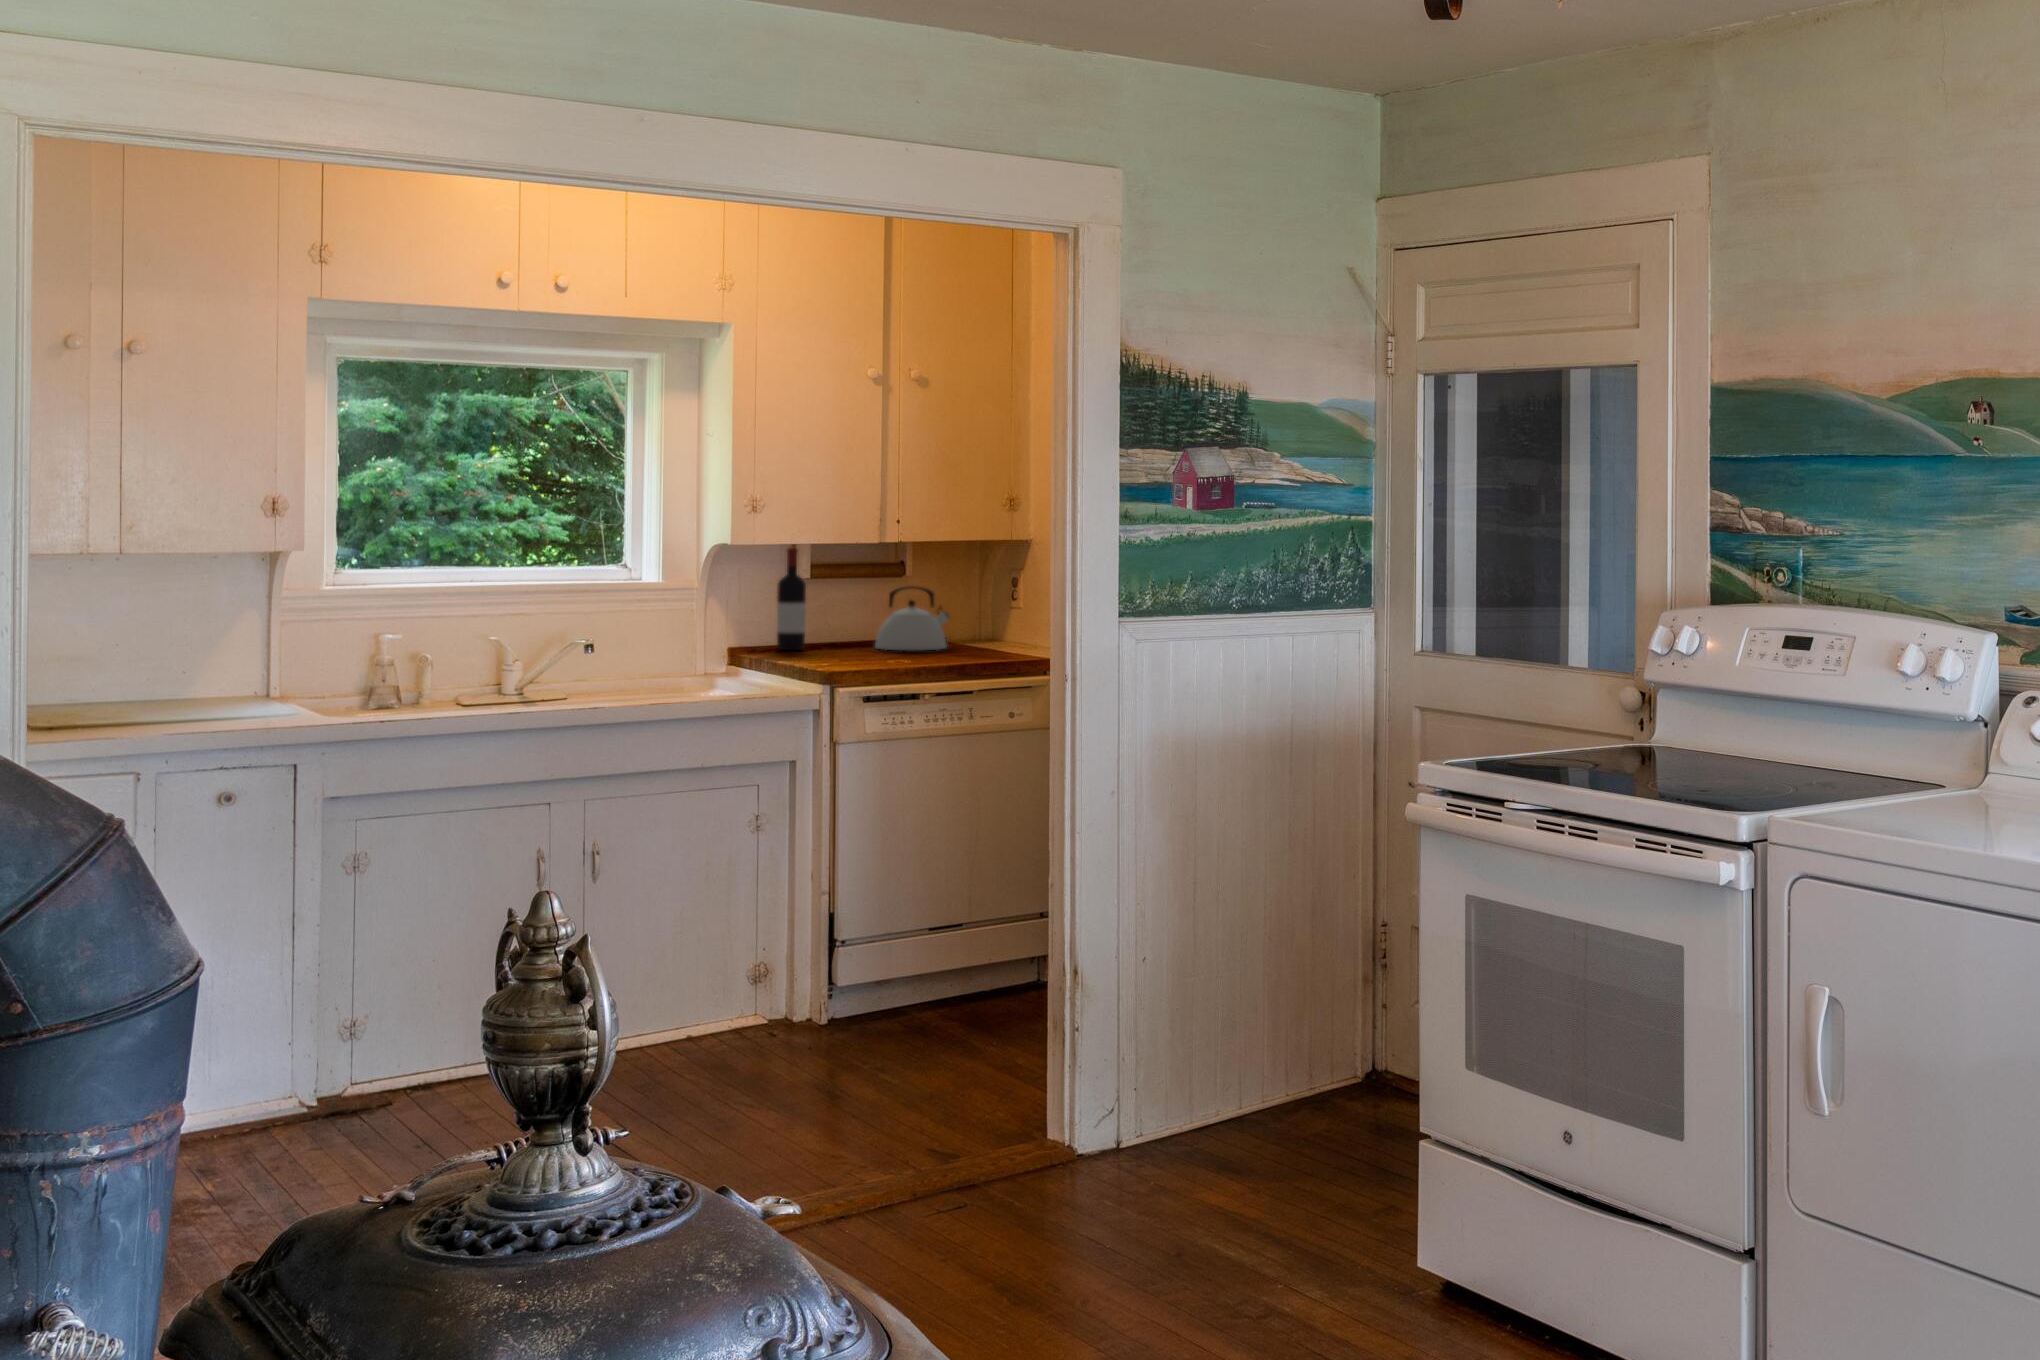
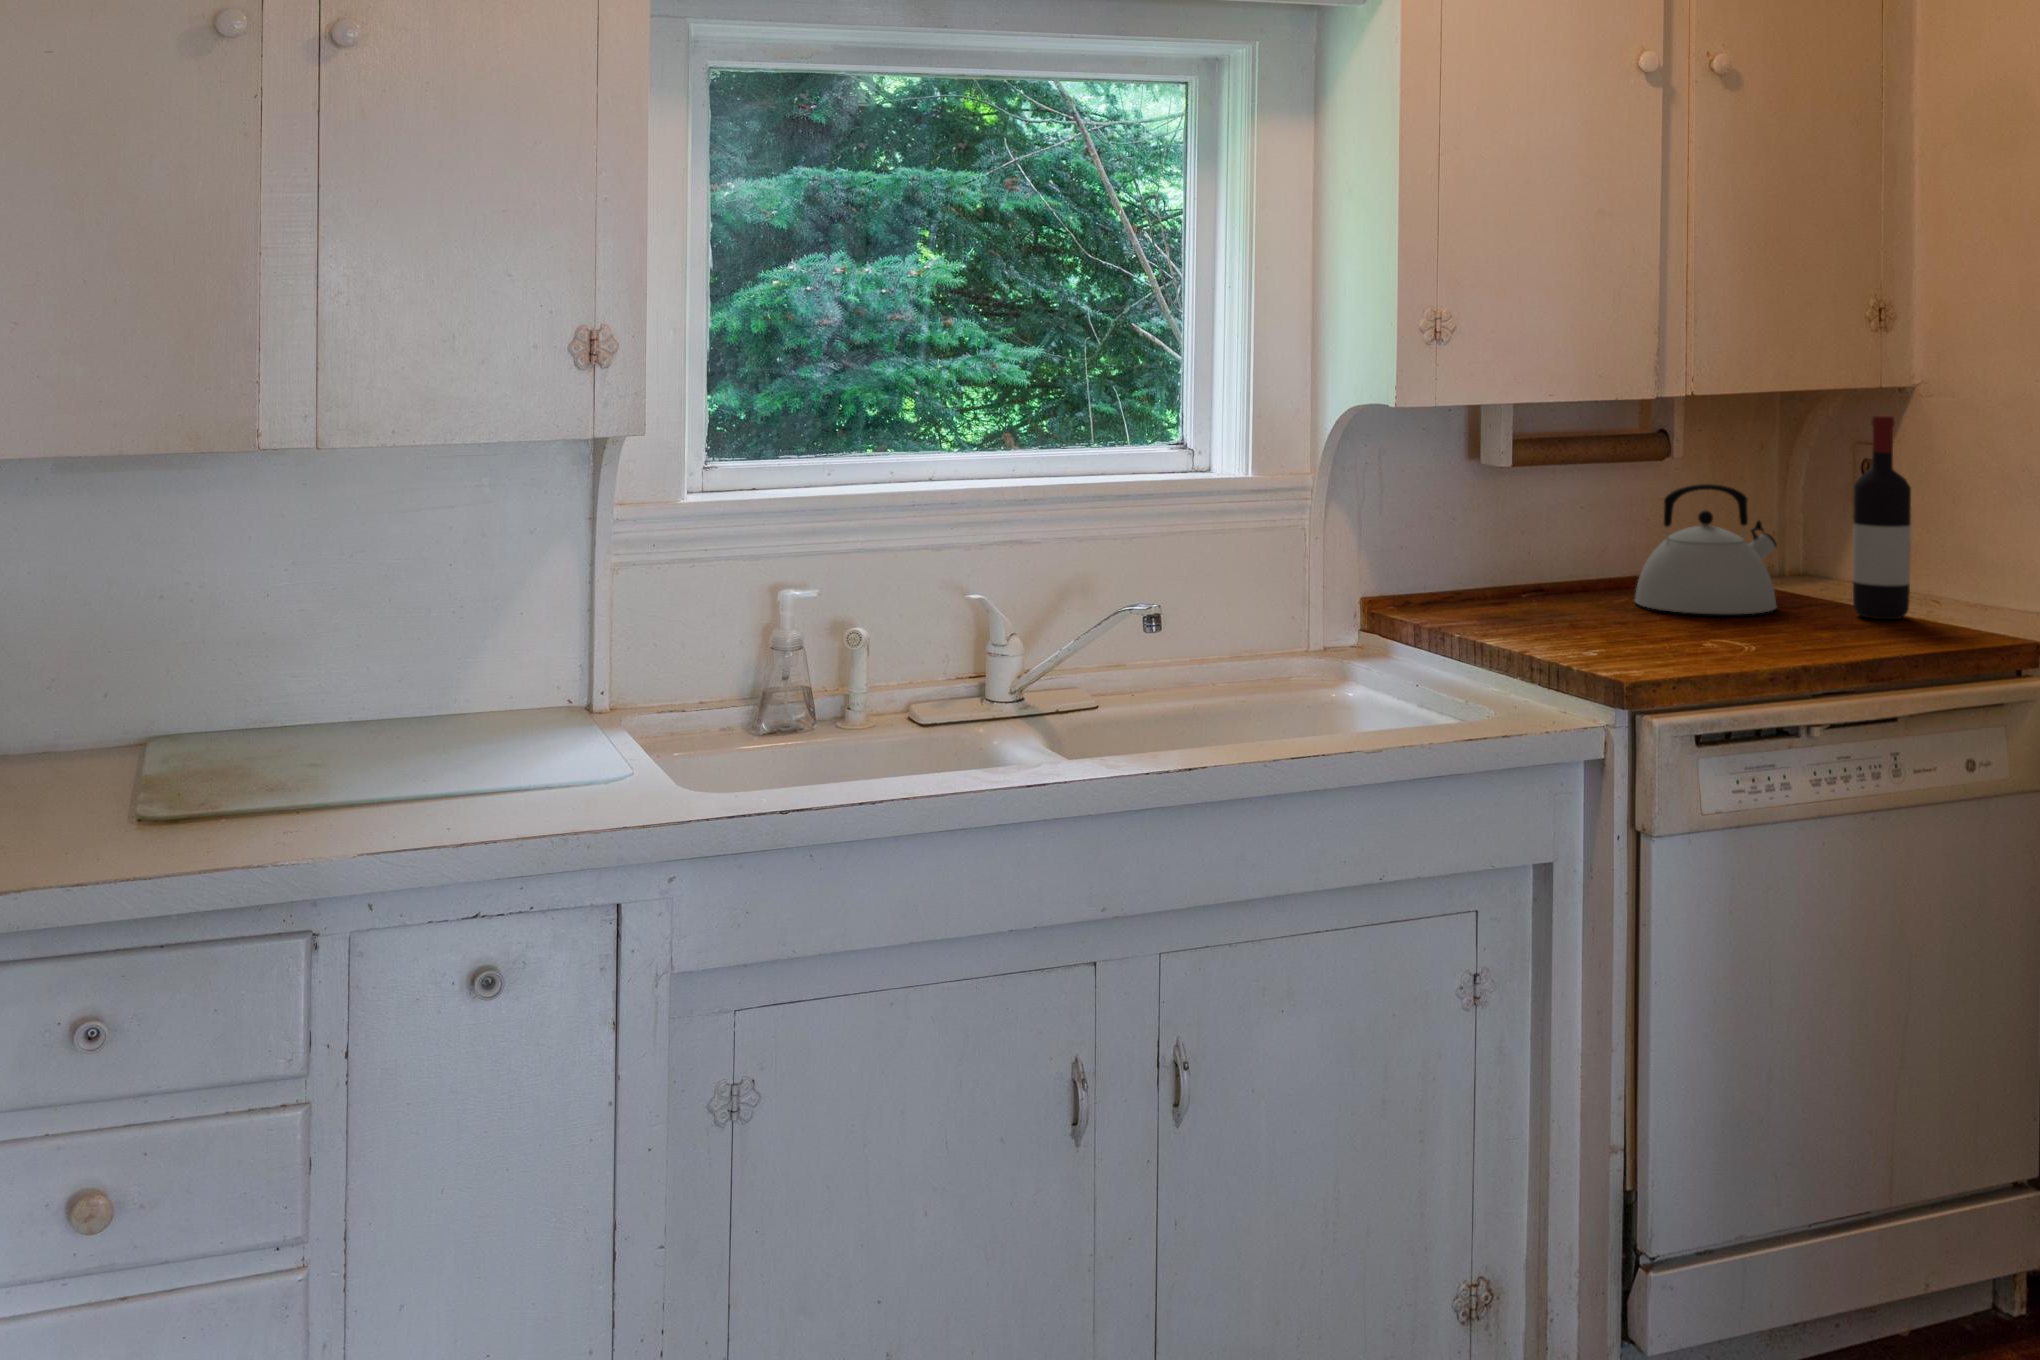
wine bottle: present [777,548,806,650] -> present [1853,416,1911,619]

